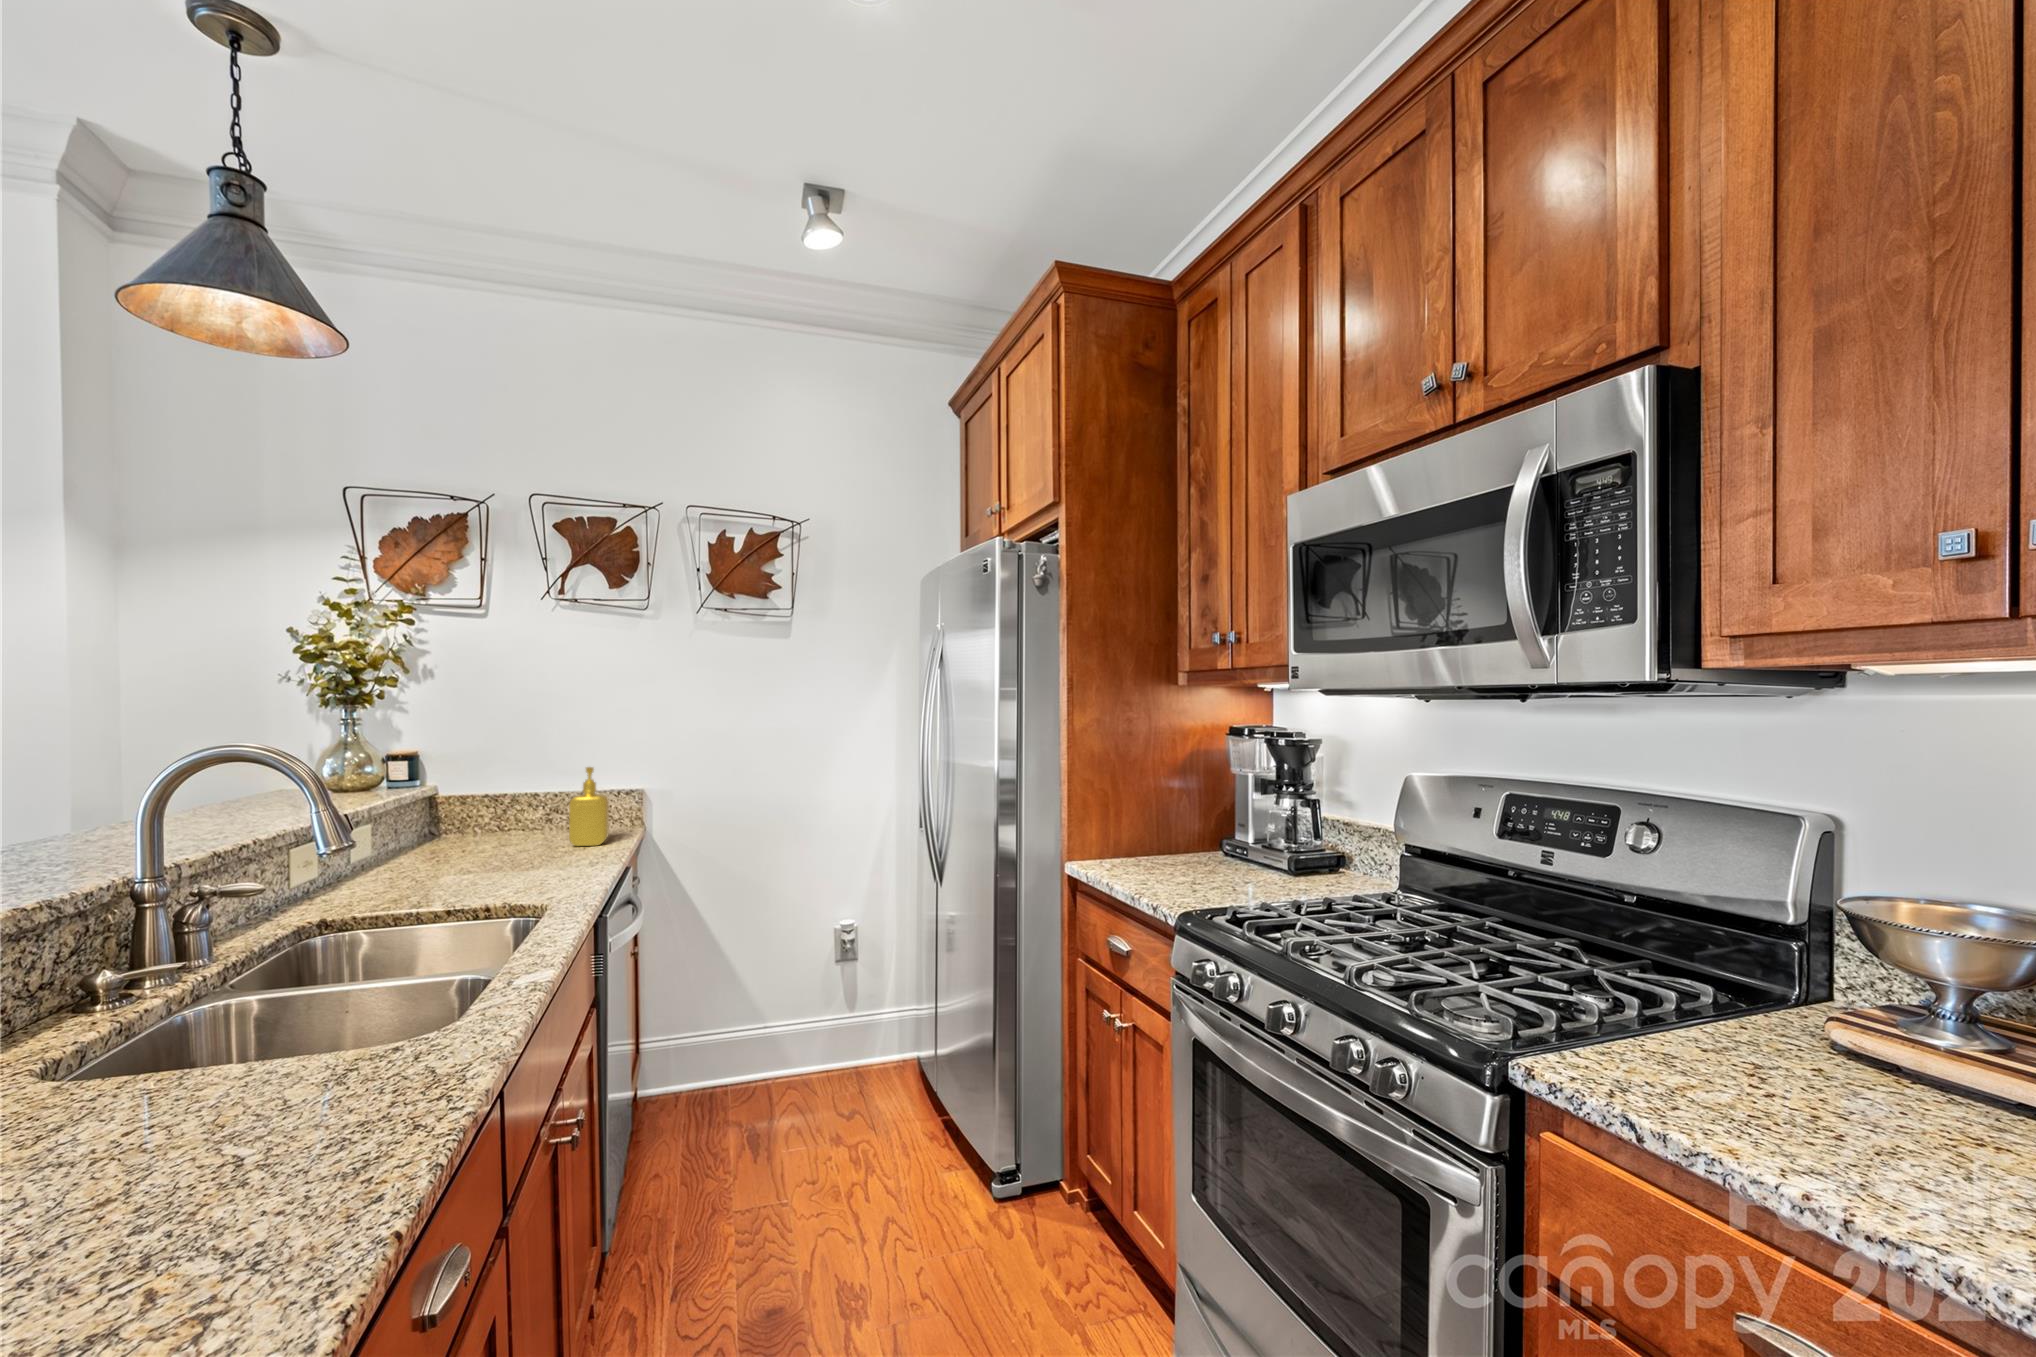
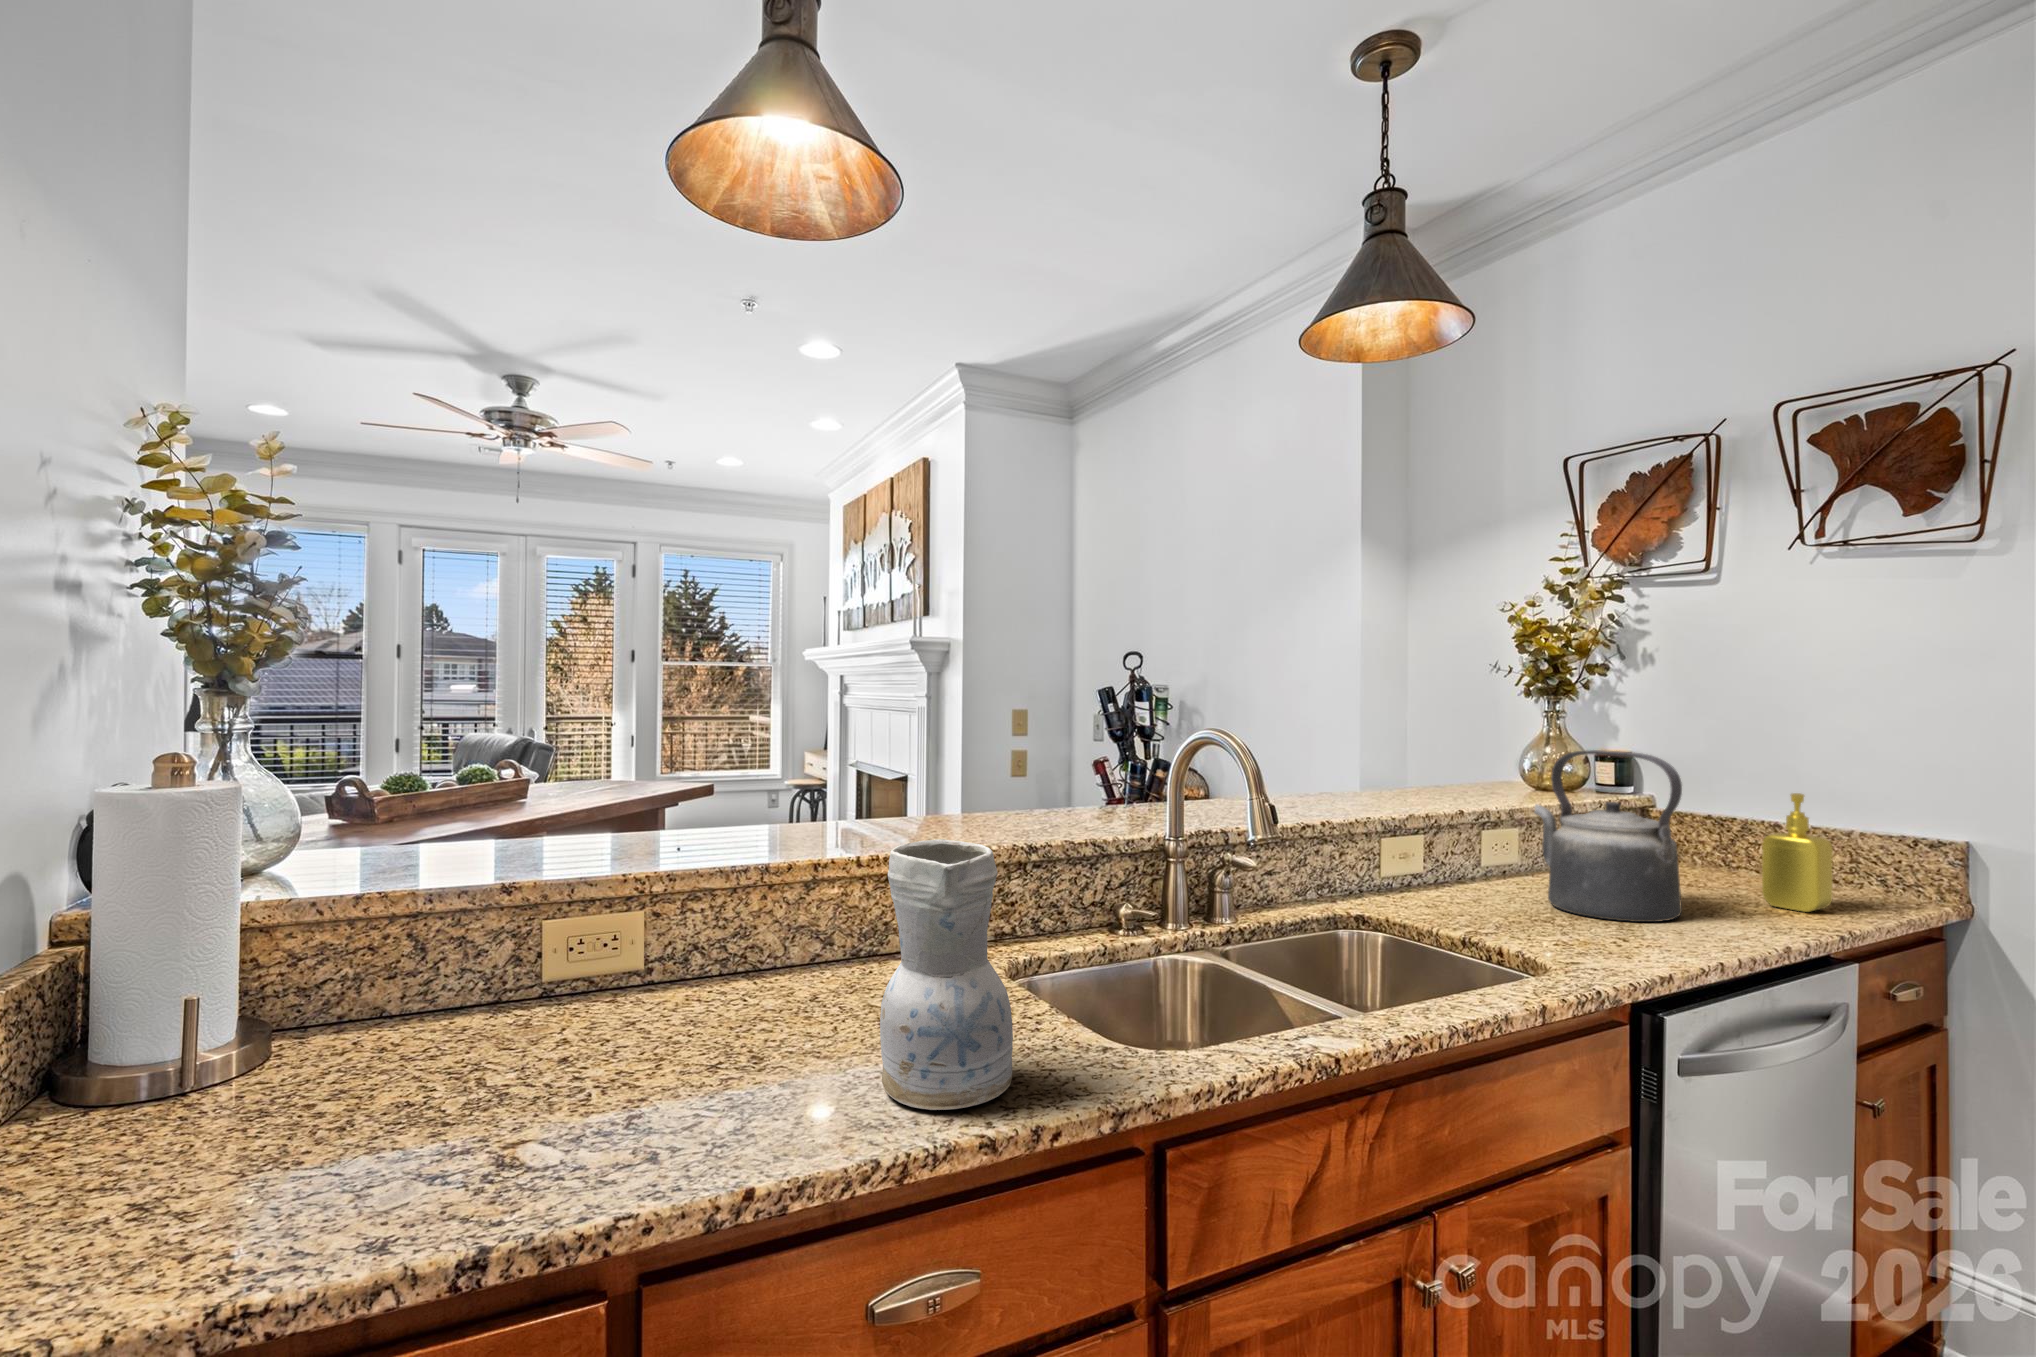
kettle: none [419,747,551,878] -> present [1534,750,1682,922]
ceramic pitcher: none [160,875,388,1182] -> present [880,839,1013,1110]

